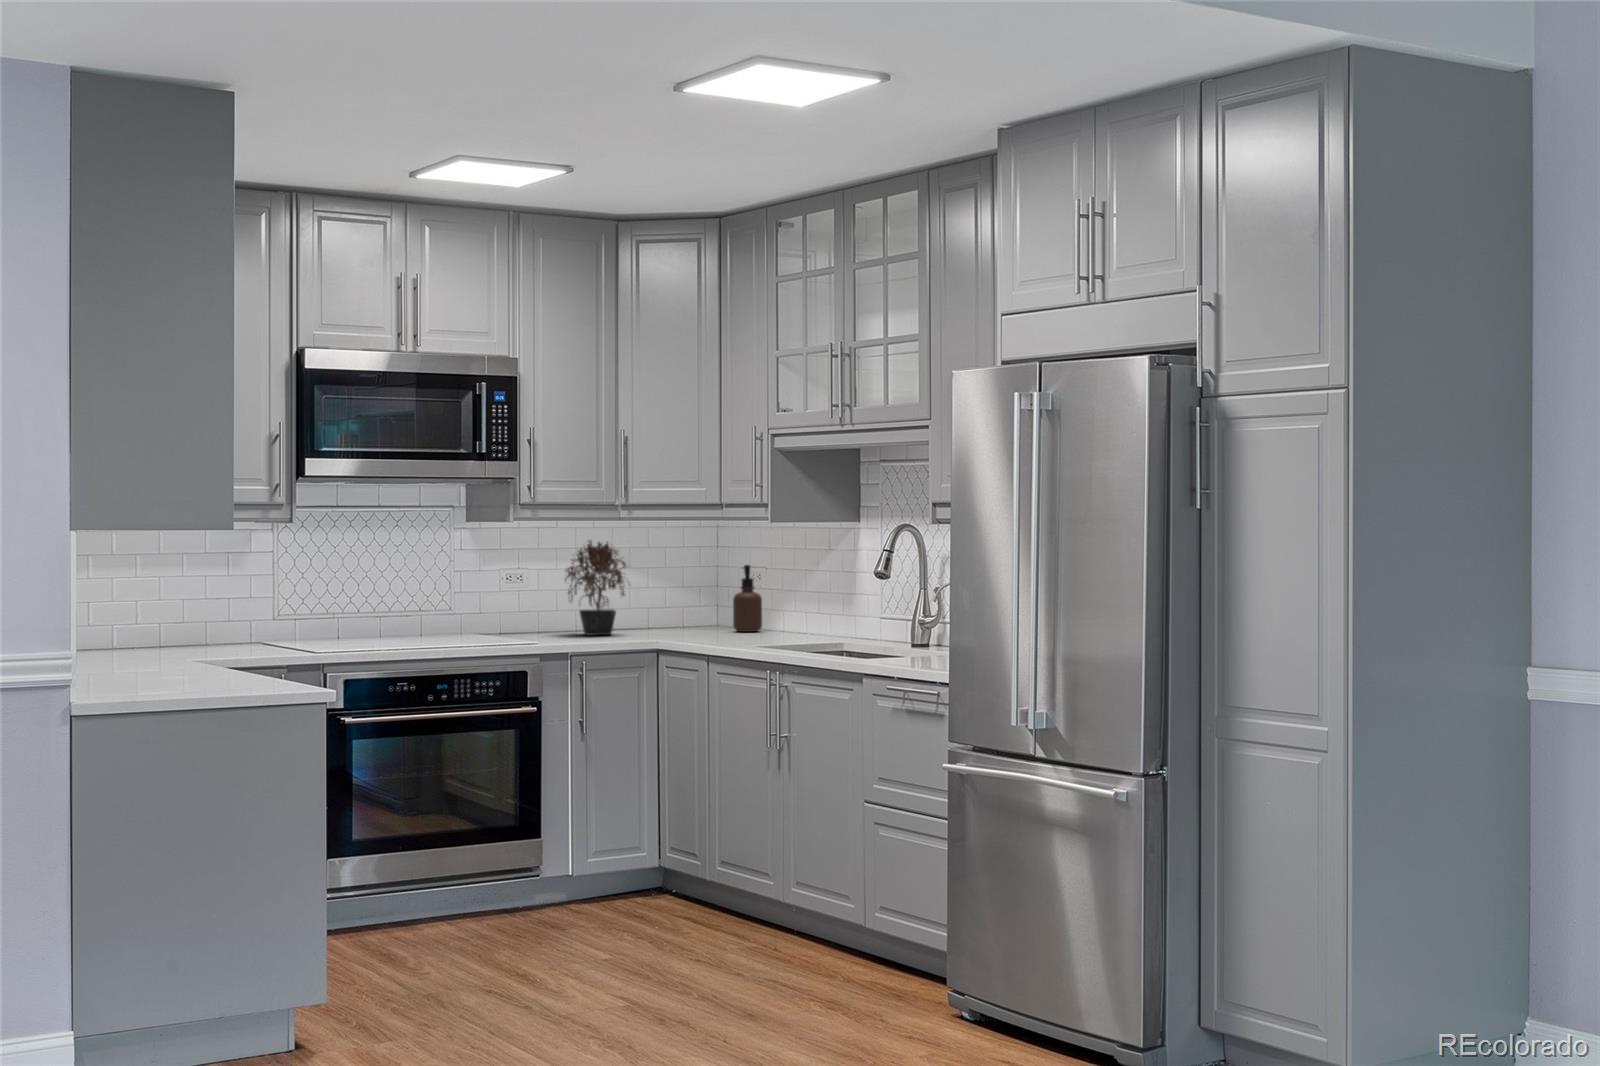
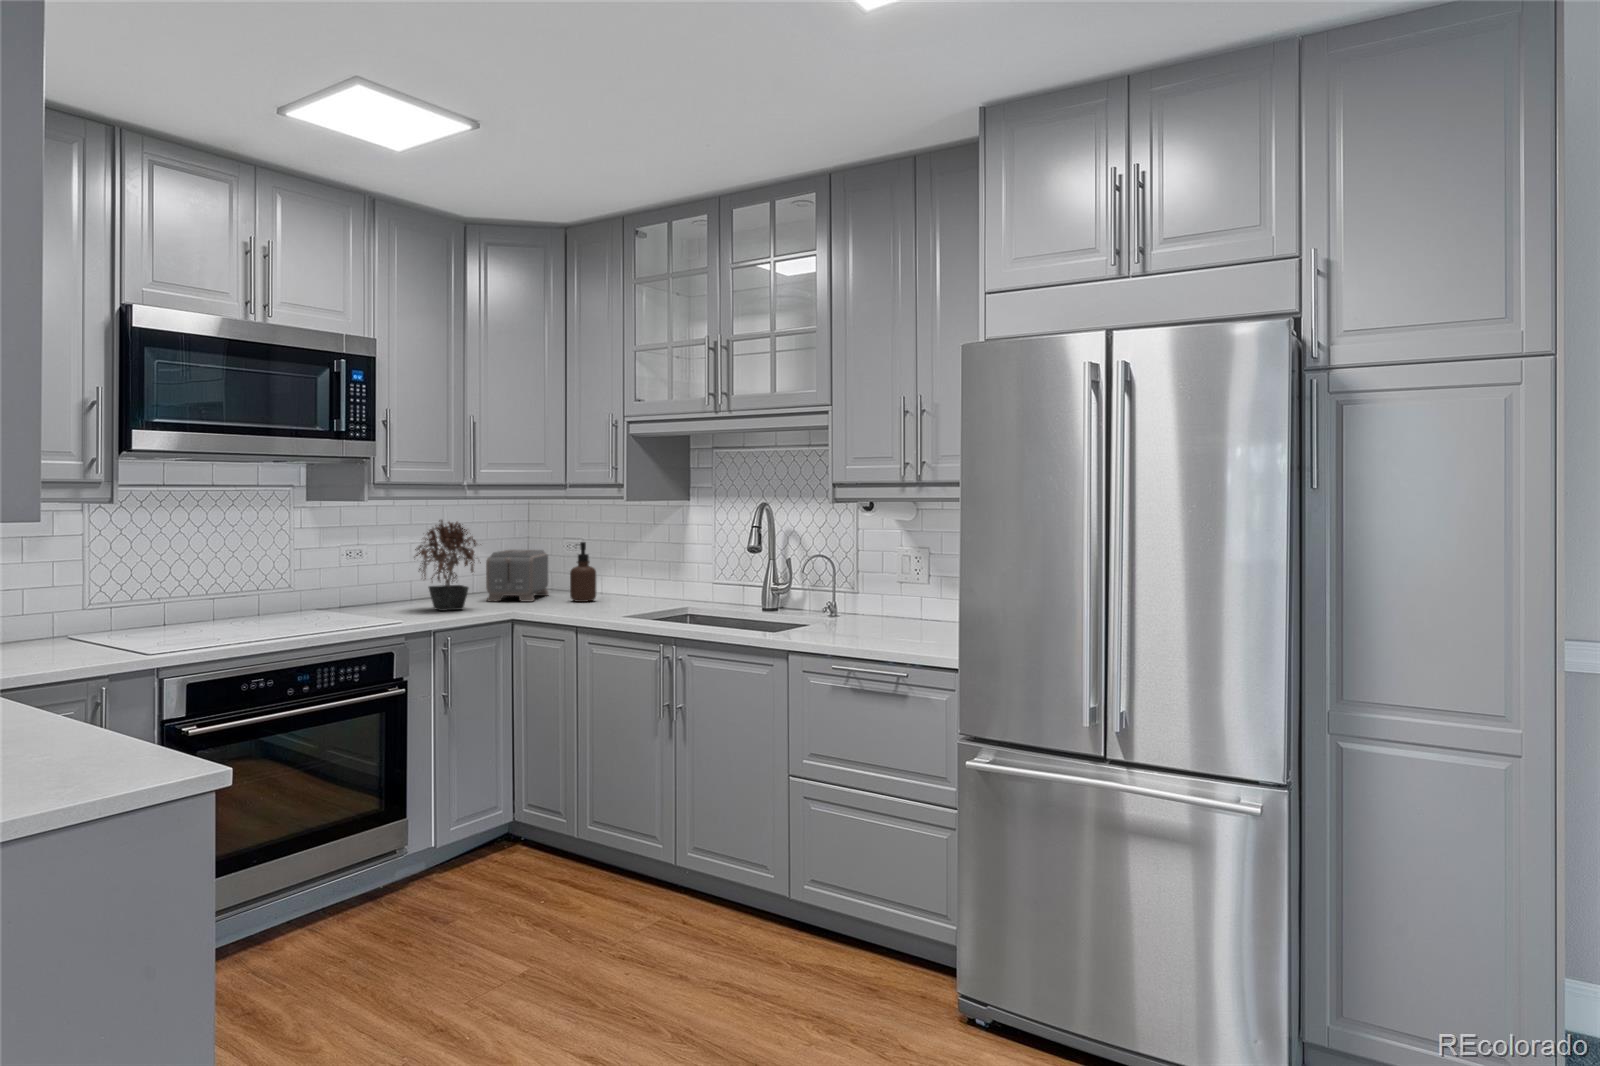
toaster: none [646,574,723,631] -> present [486,550,549,602]

